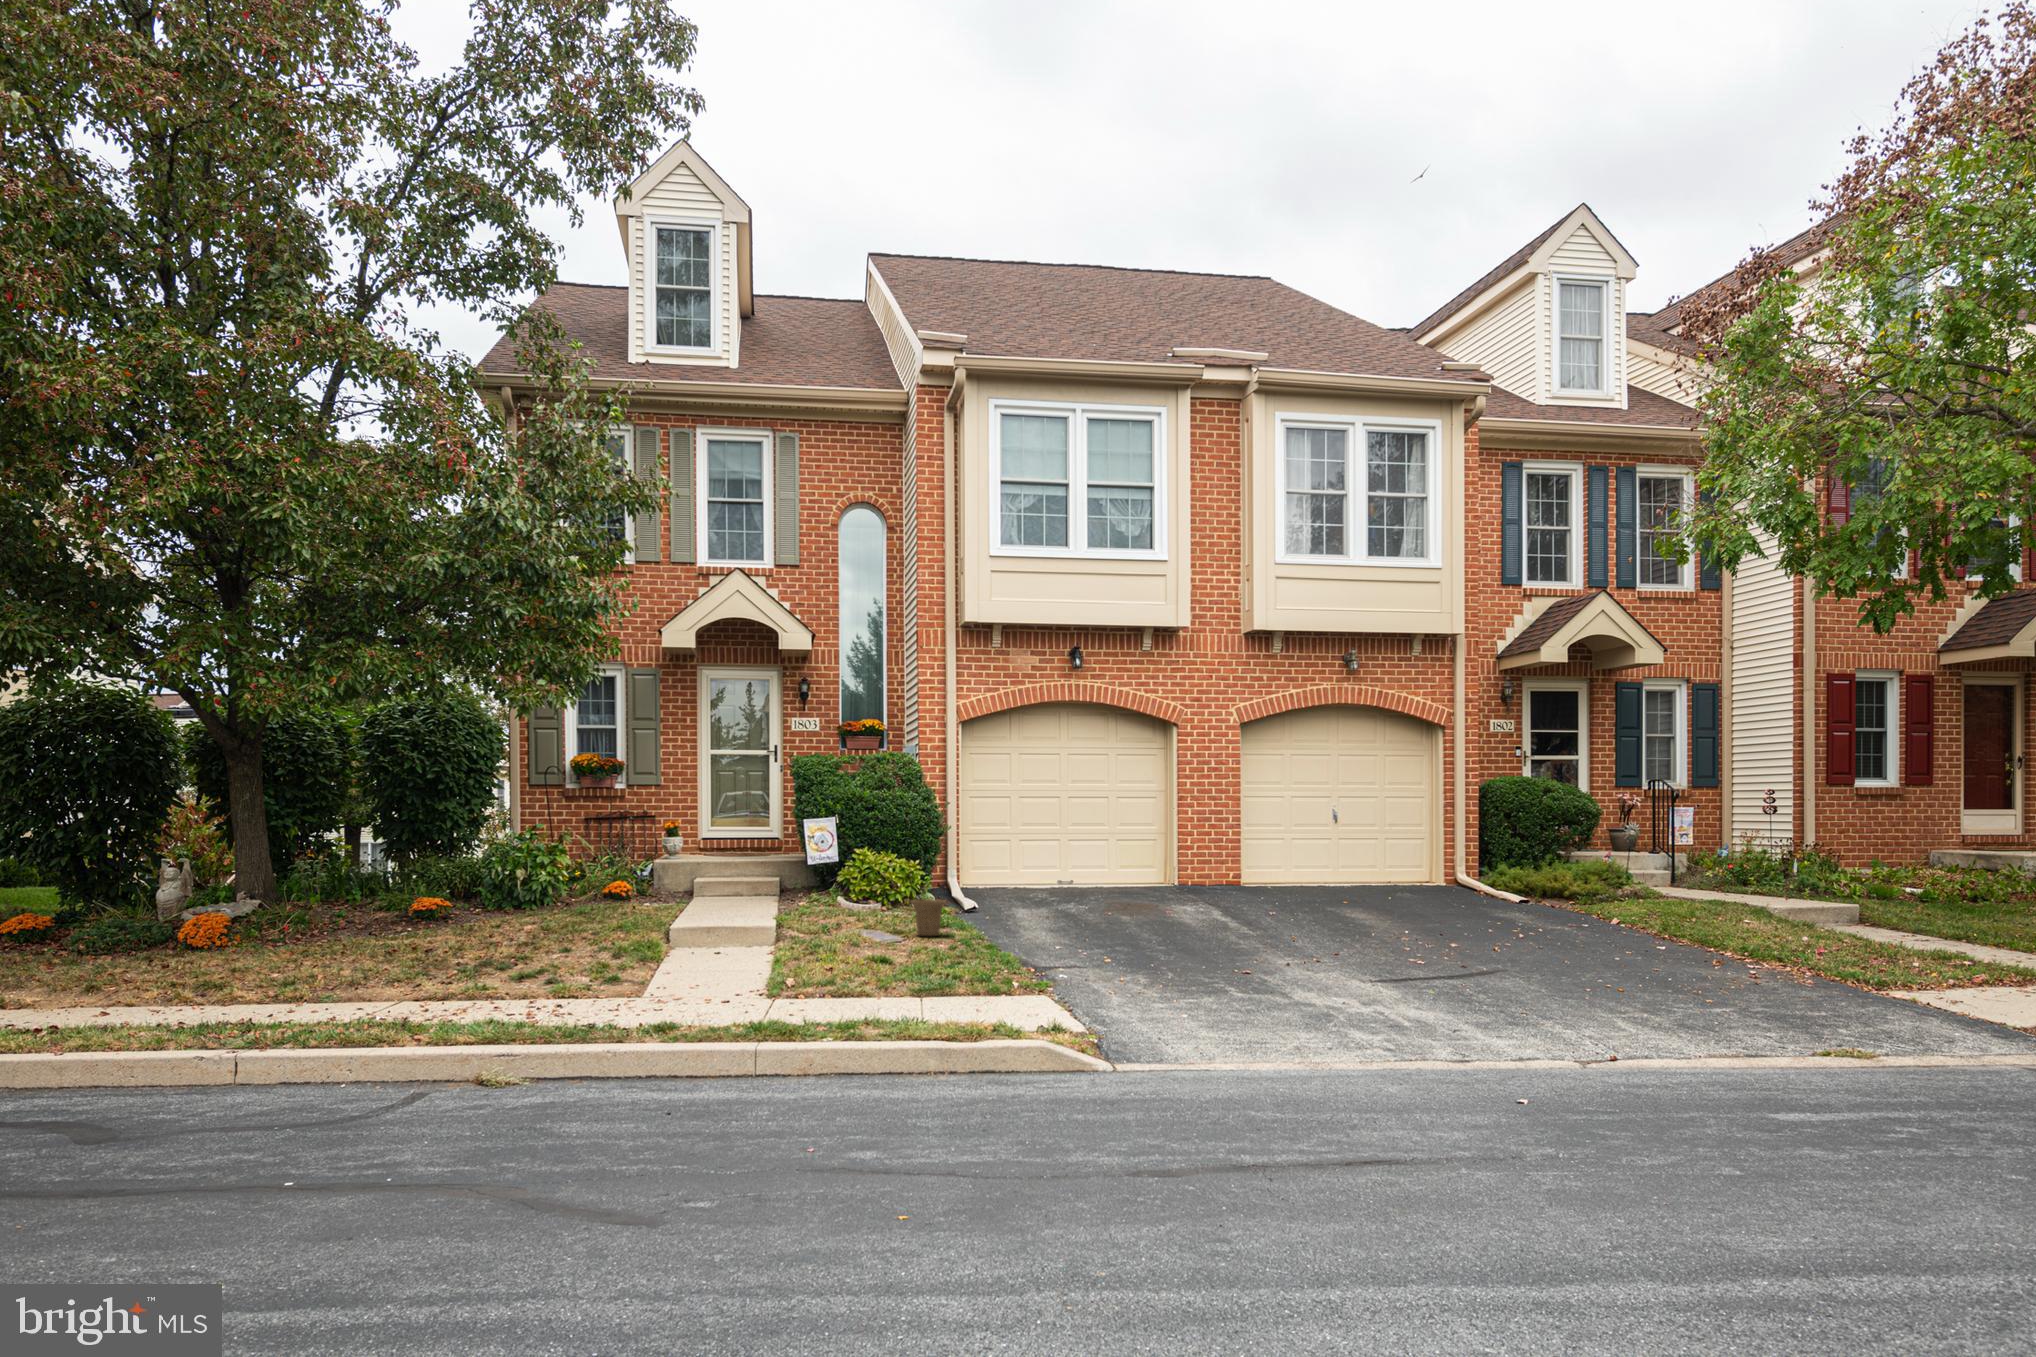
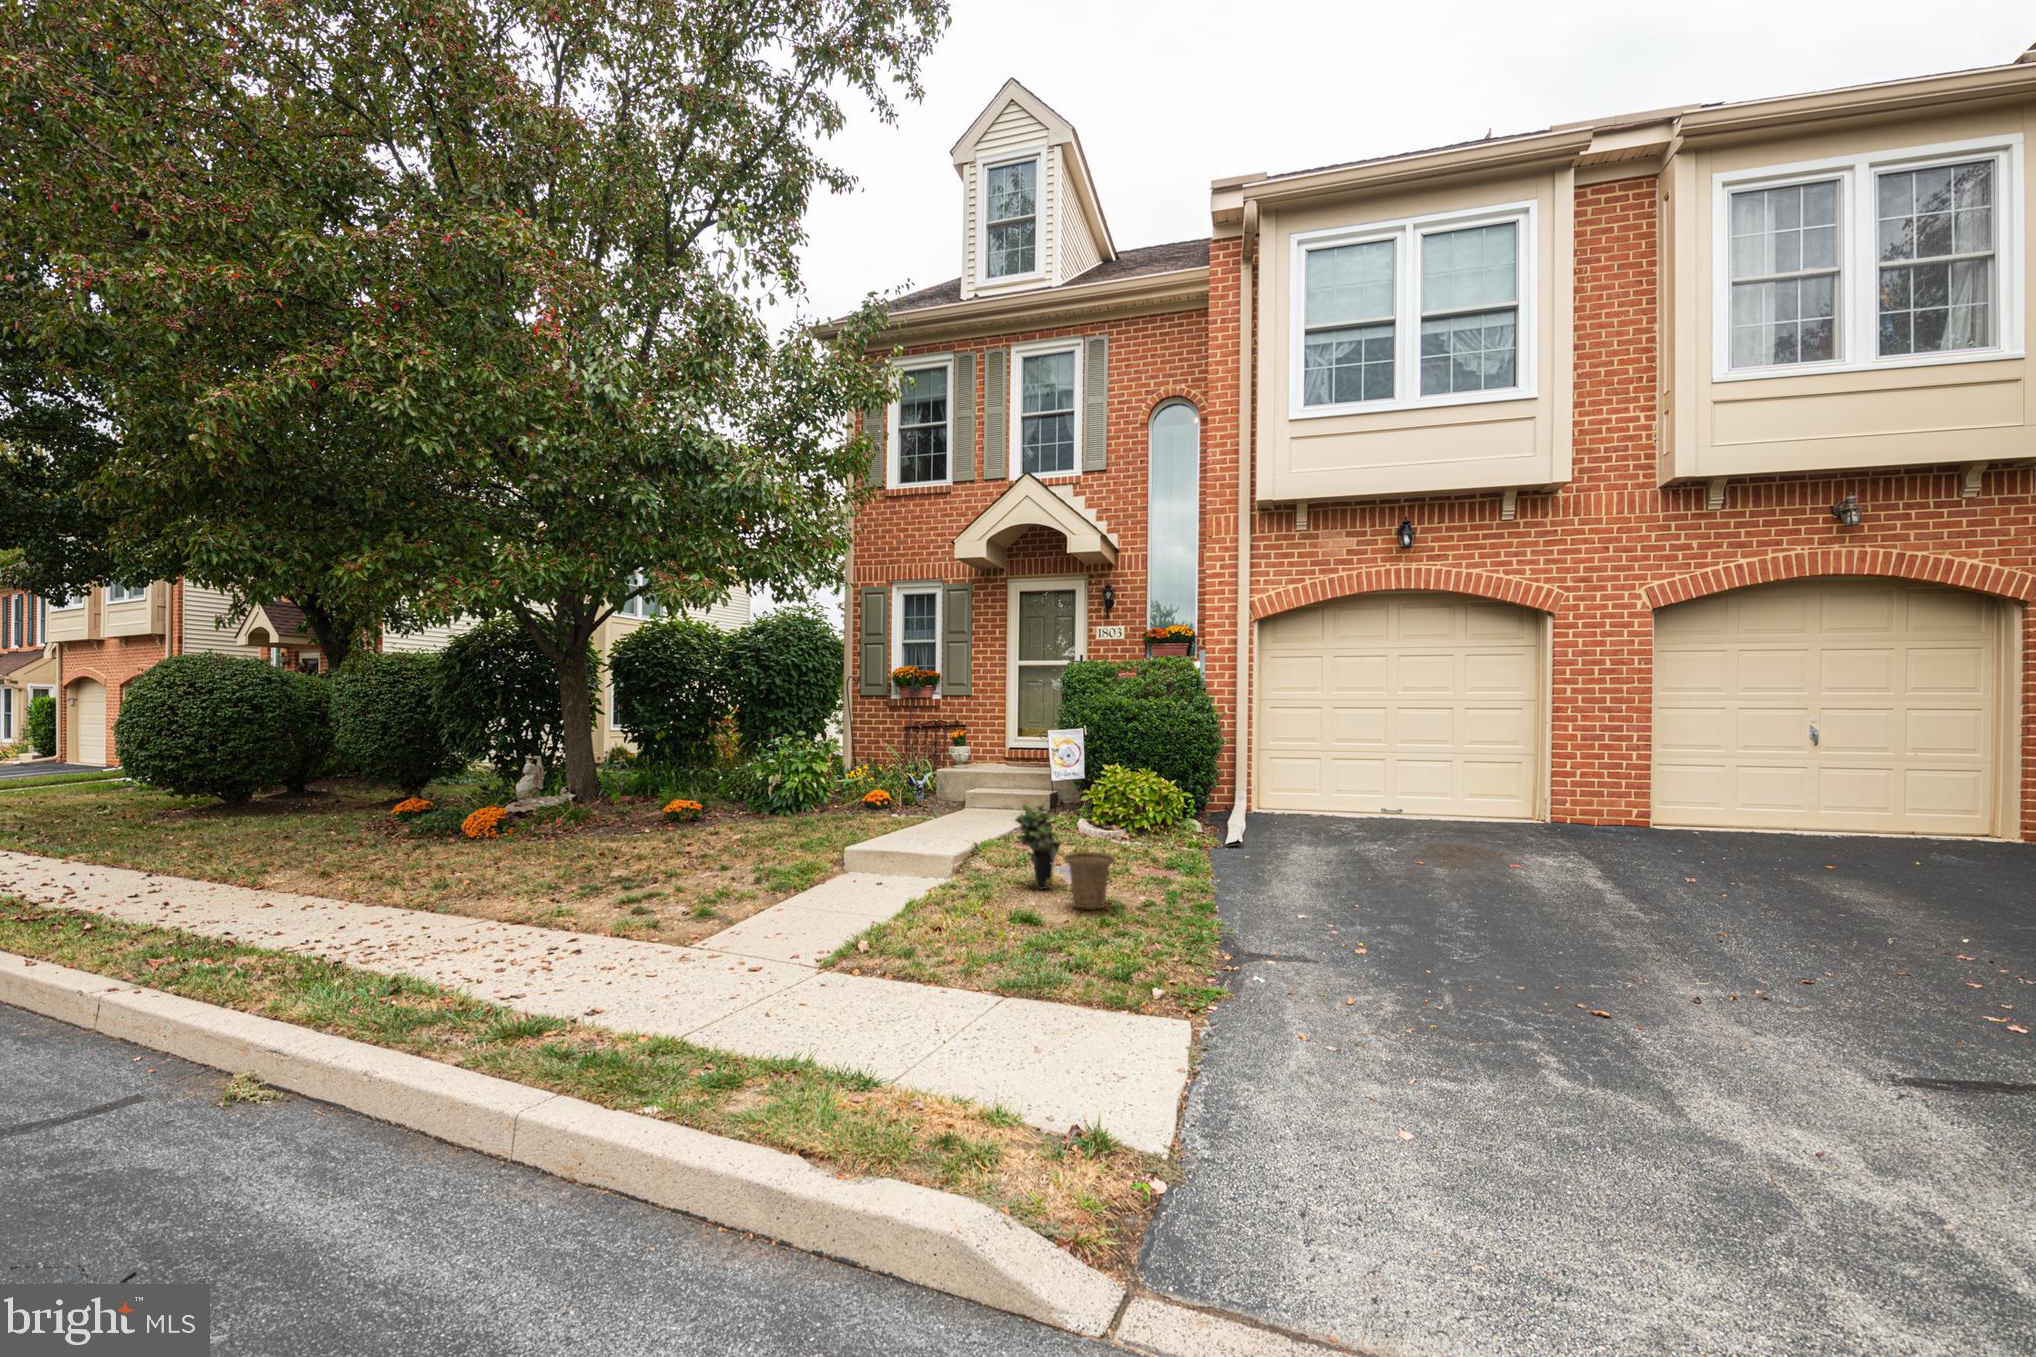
potted plant: none [857,868,893,932] -> present [1015,804,1062,889]

